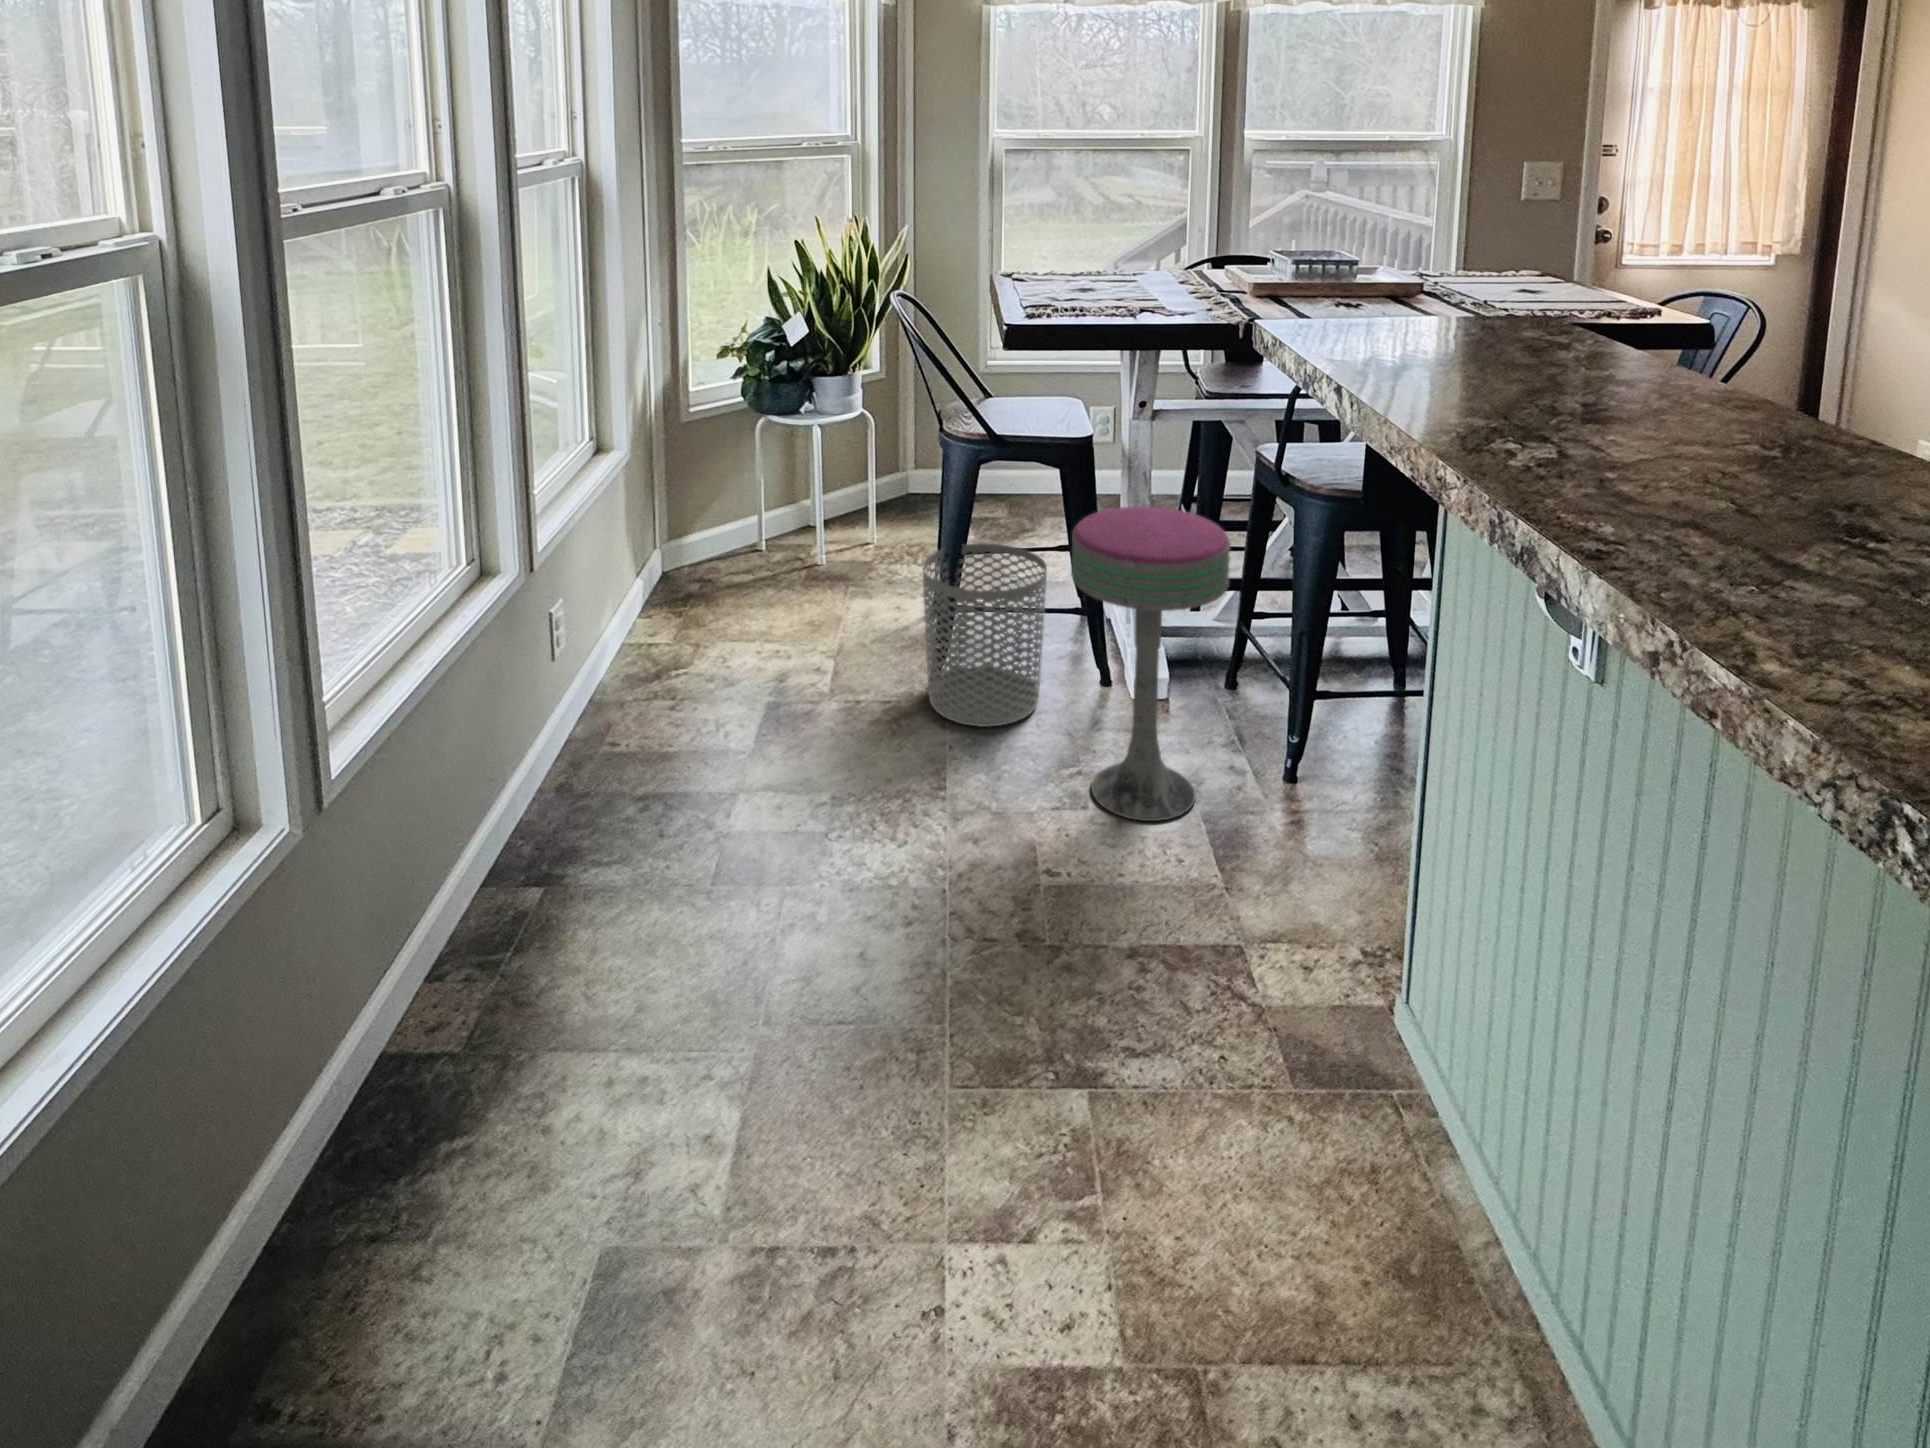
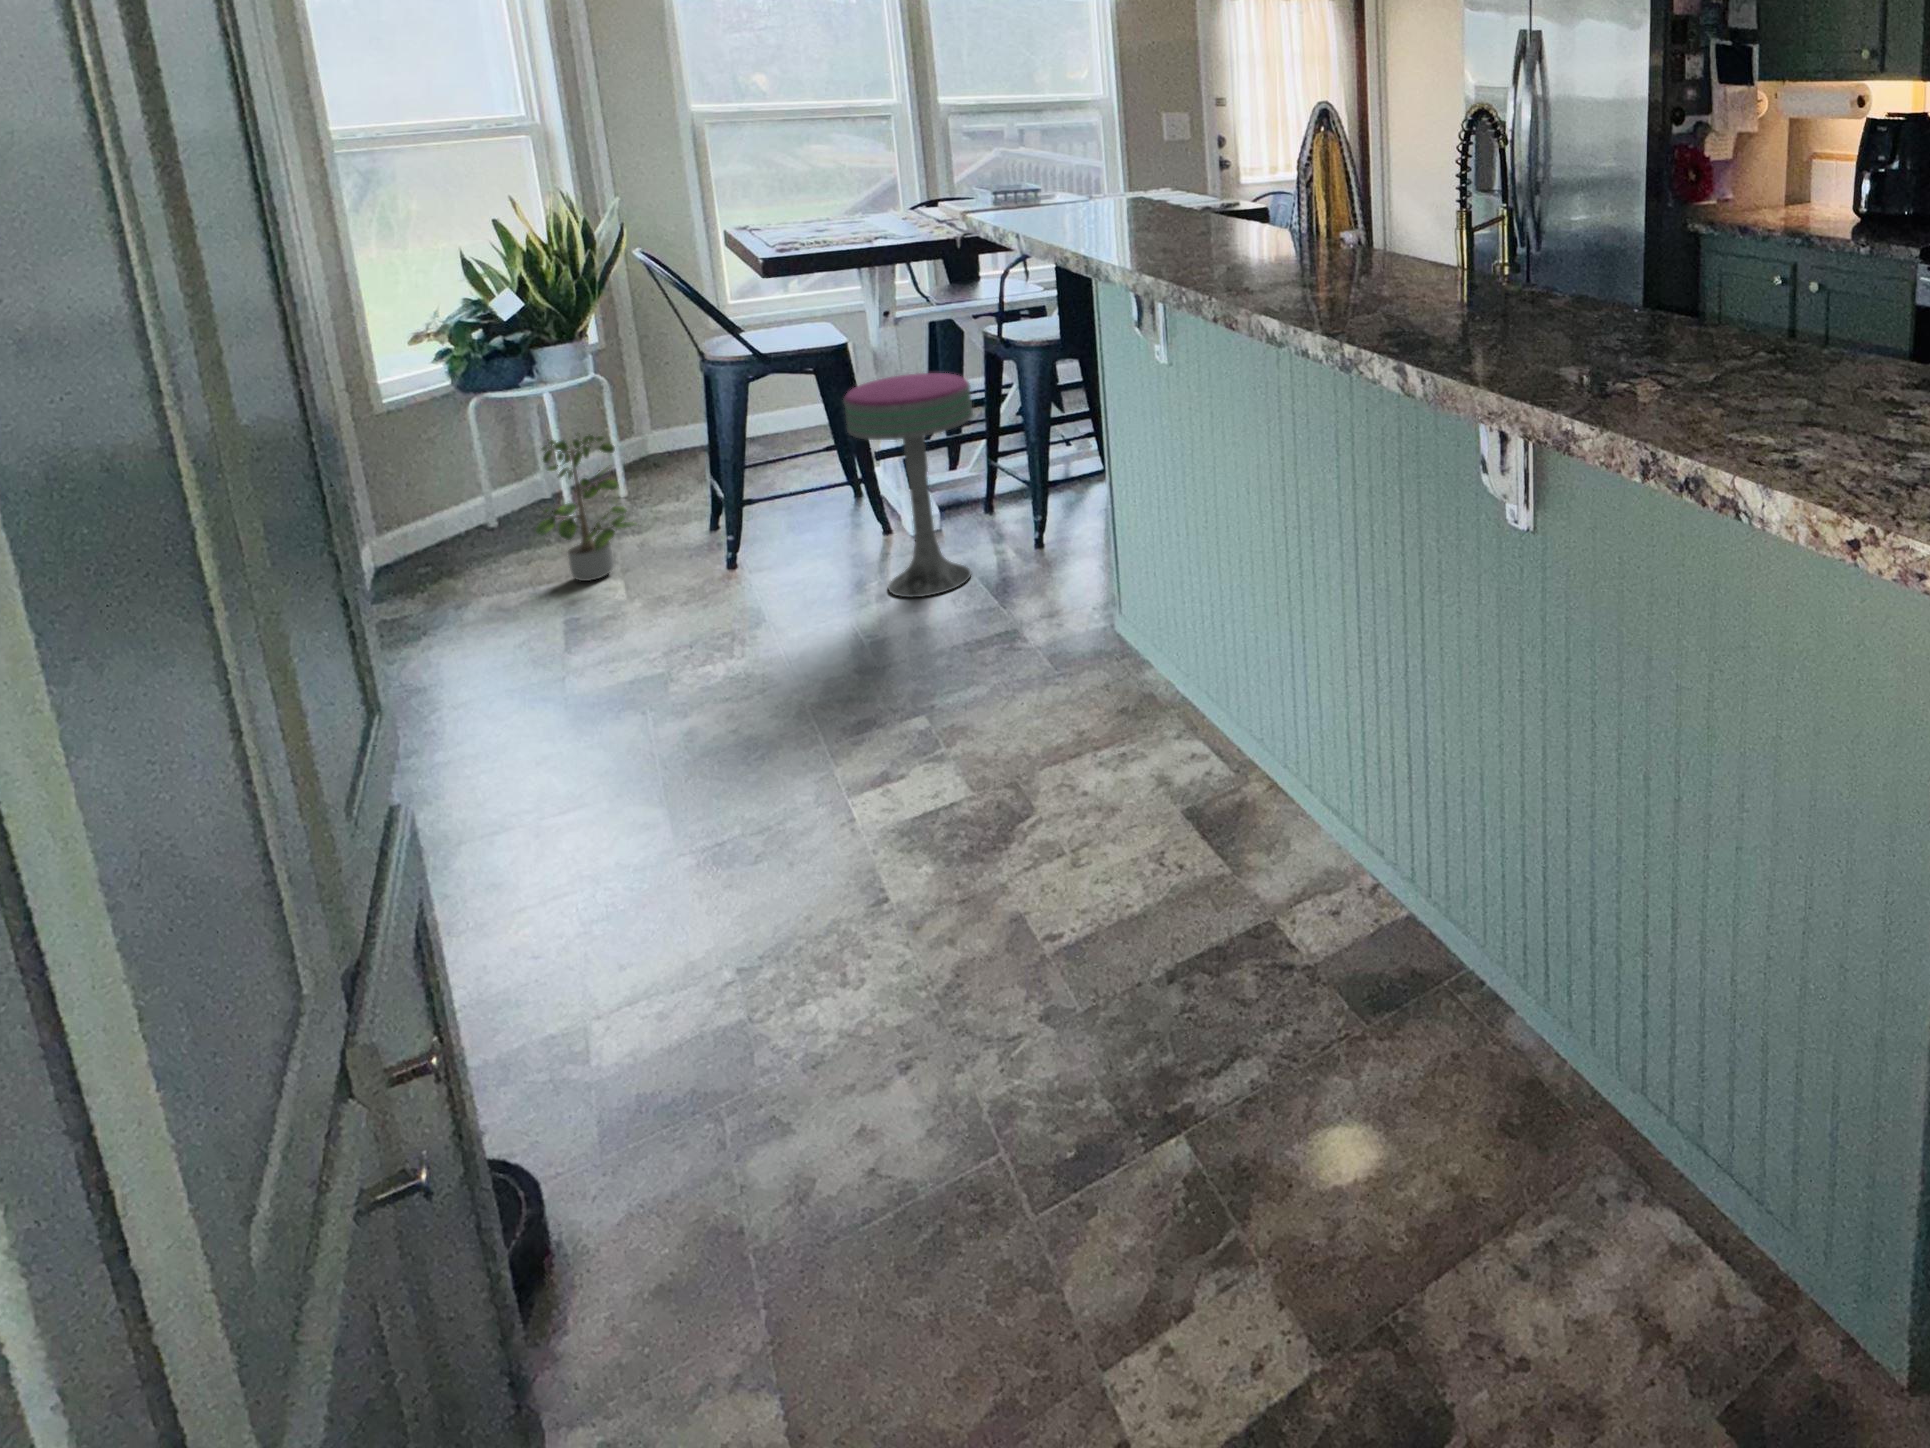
potted plant: none [771,488,860,653] -> present [536,434,637,581]
waste bin: present [922,543,1047,727] -> none [704,441,830,585]

